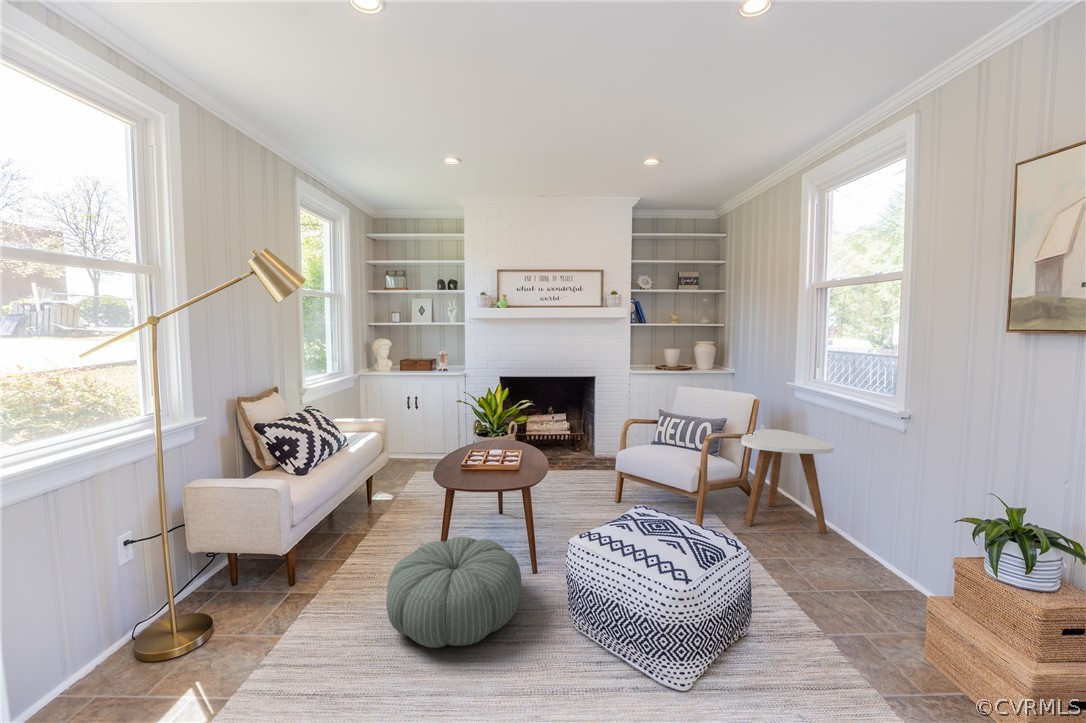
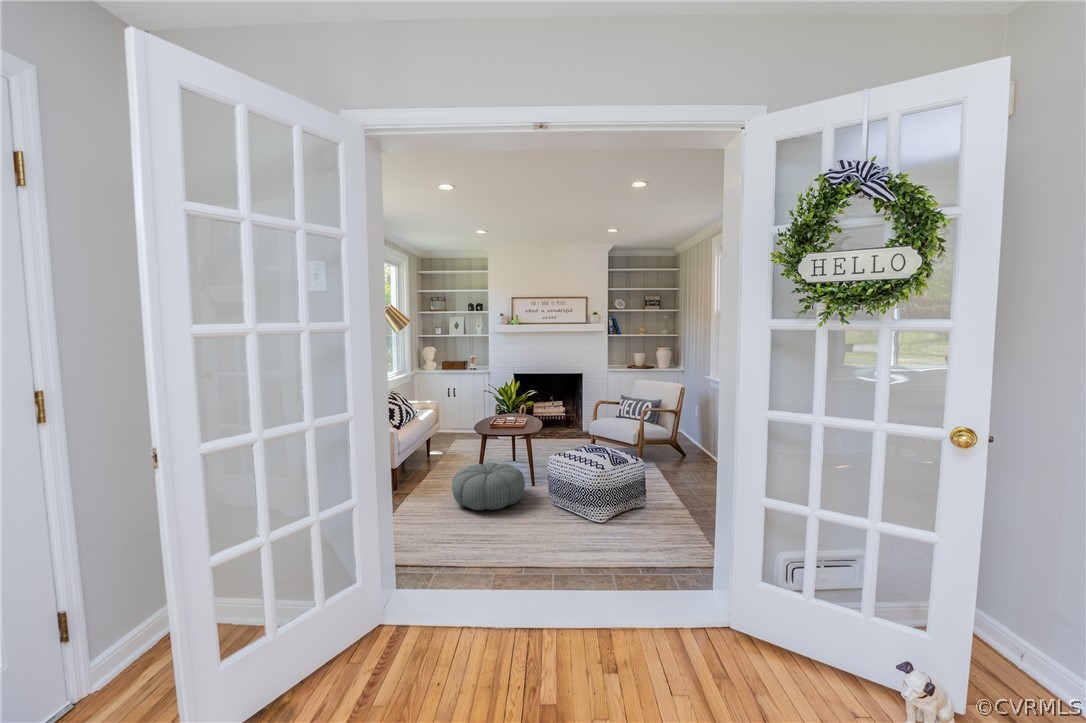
side table: present [741,429,834,534] -> none [668,407,724,471]

